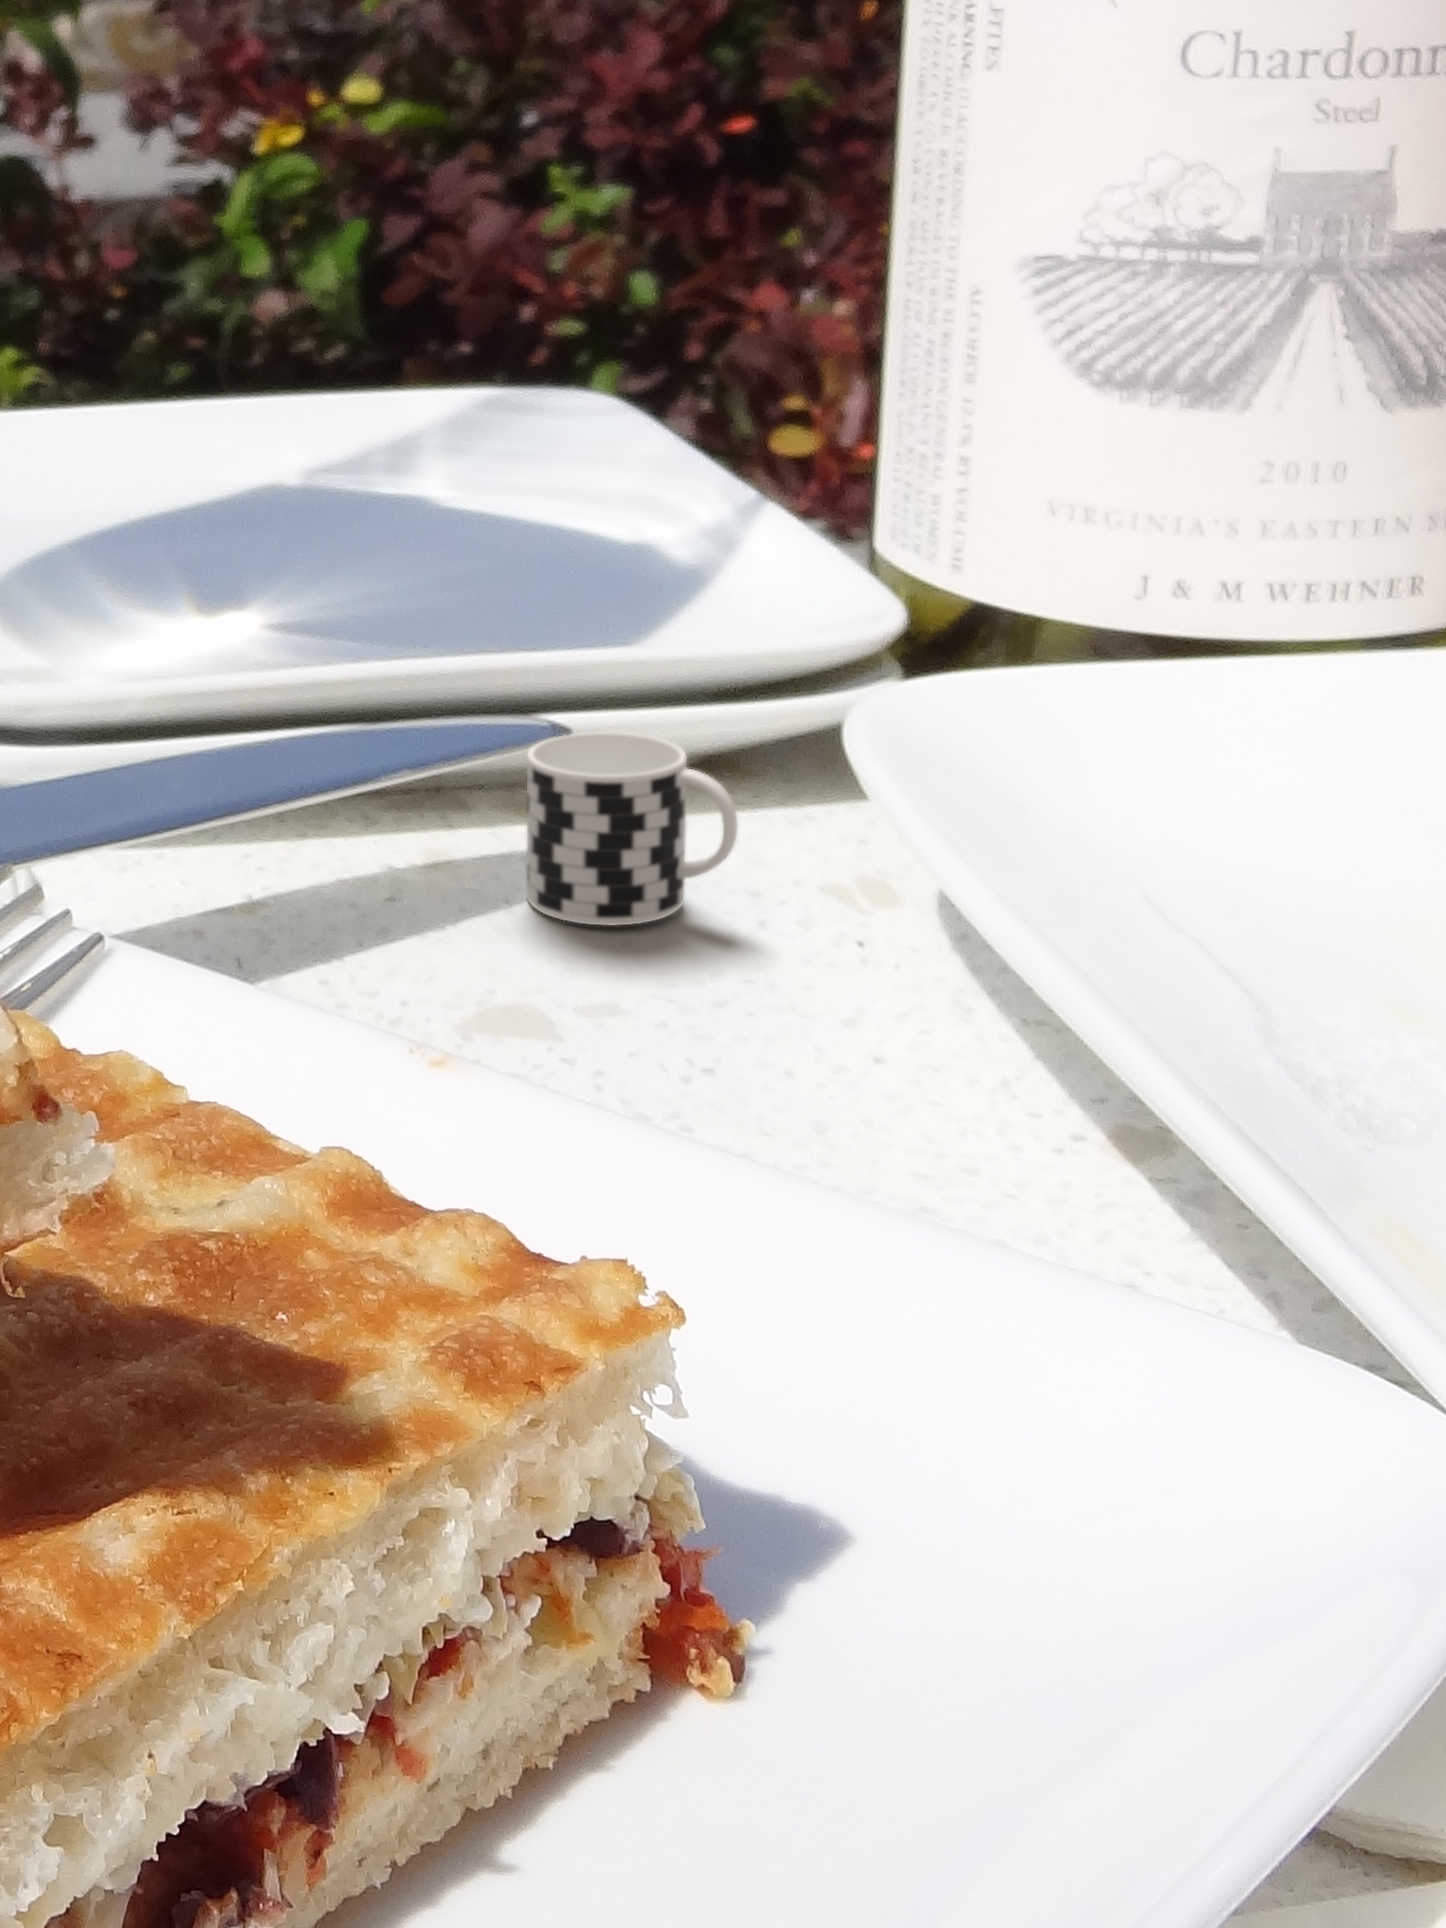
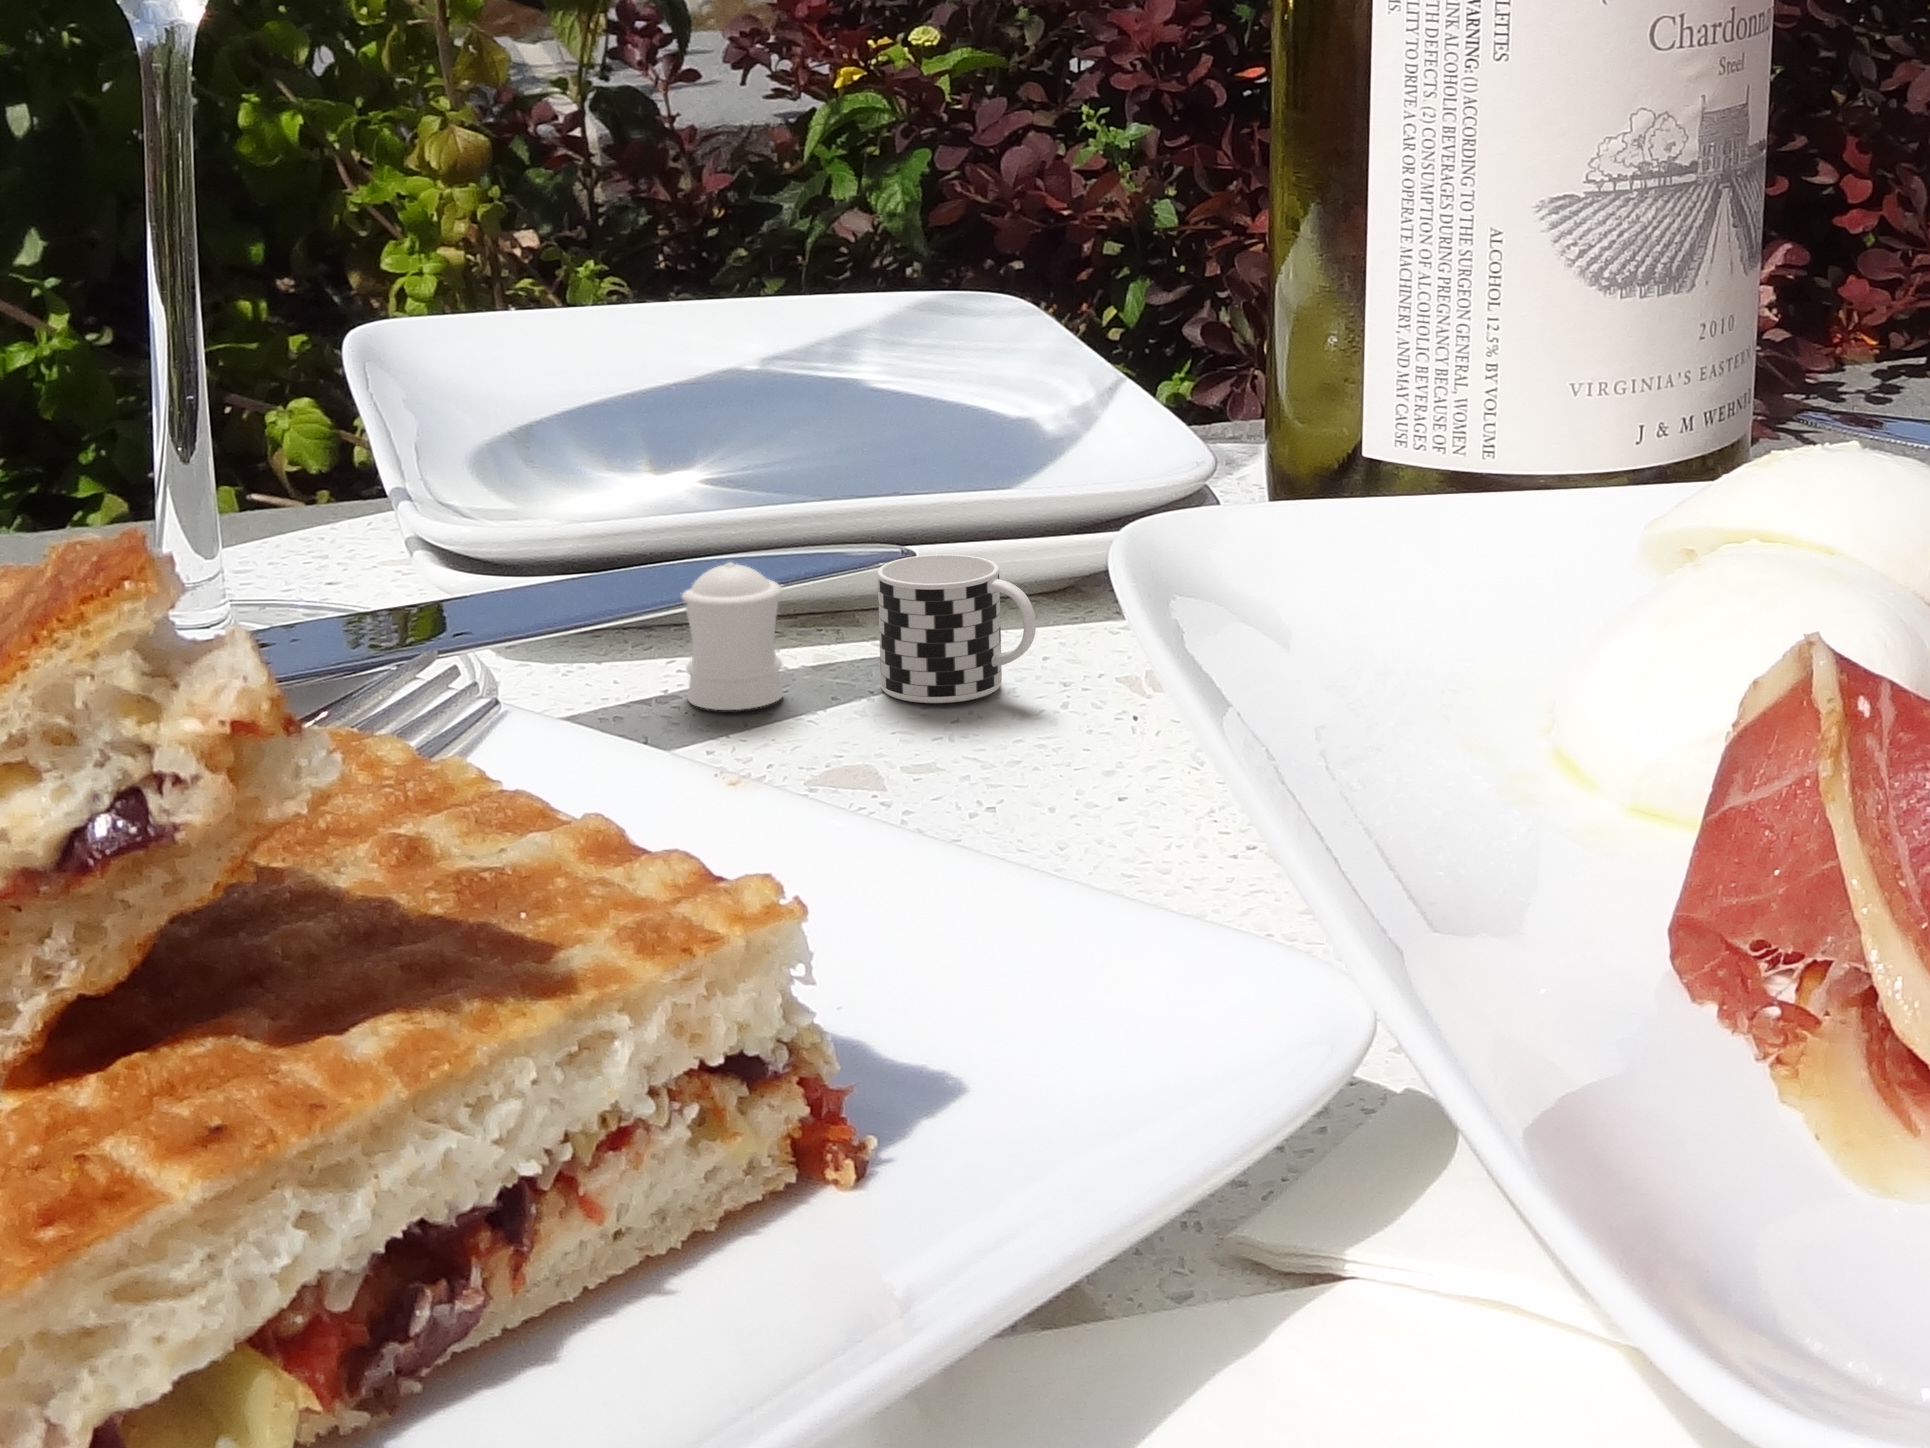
salt shaker: none [281,745,410,931] -> present [682,562,783,710]

